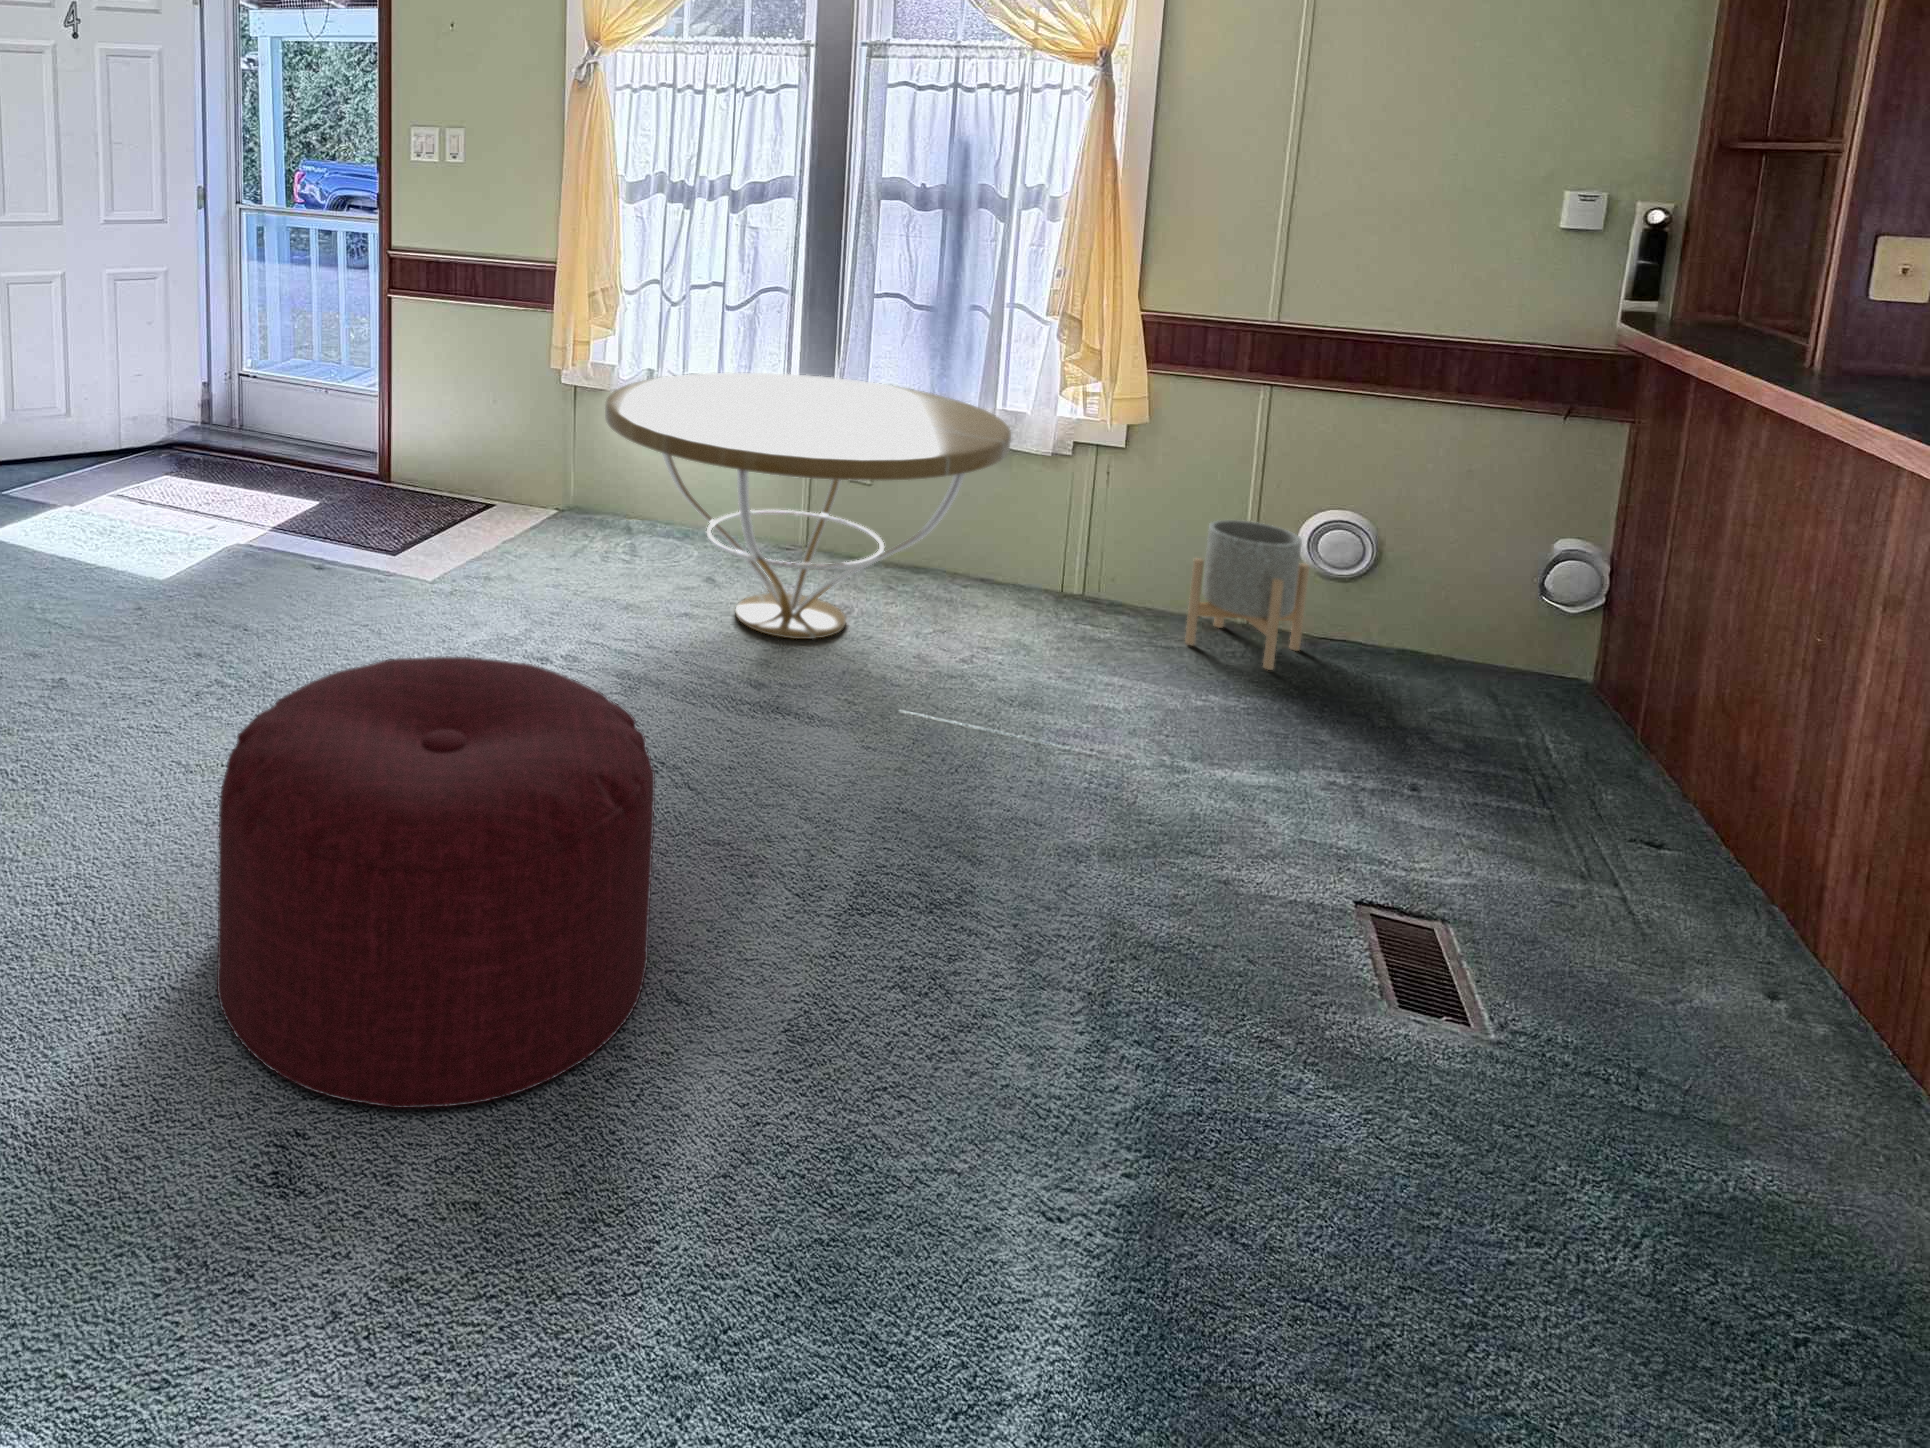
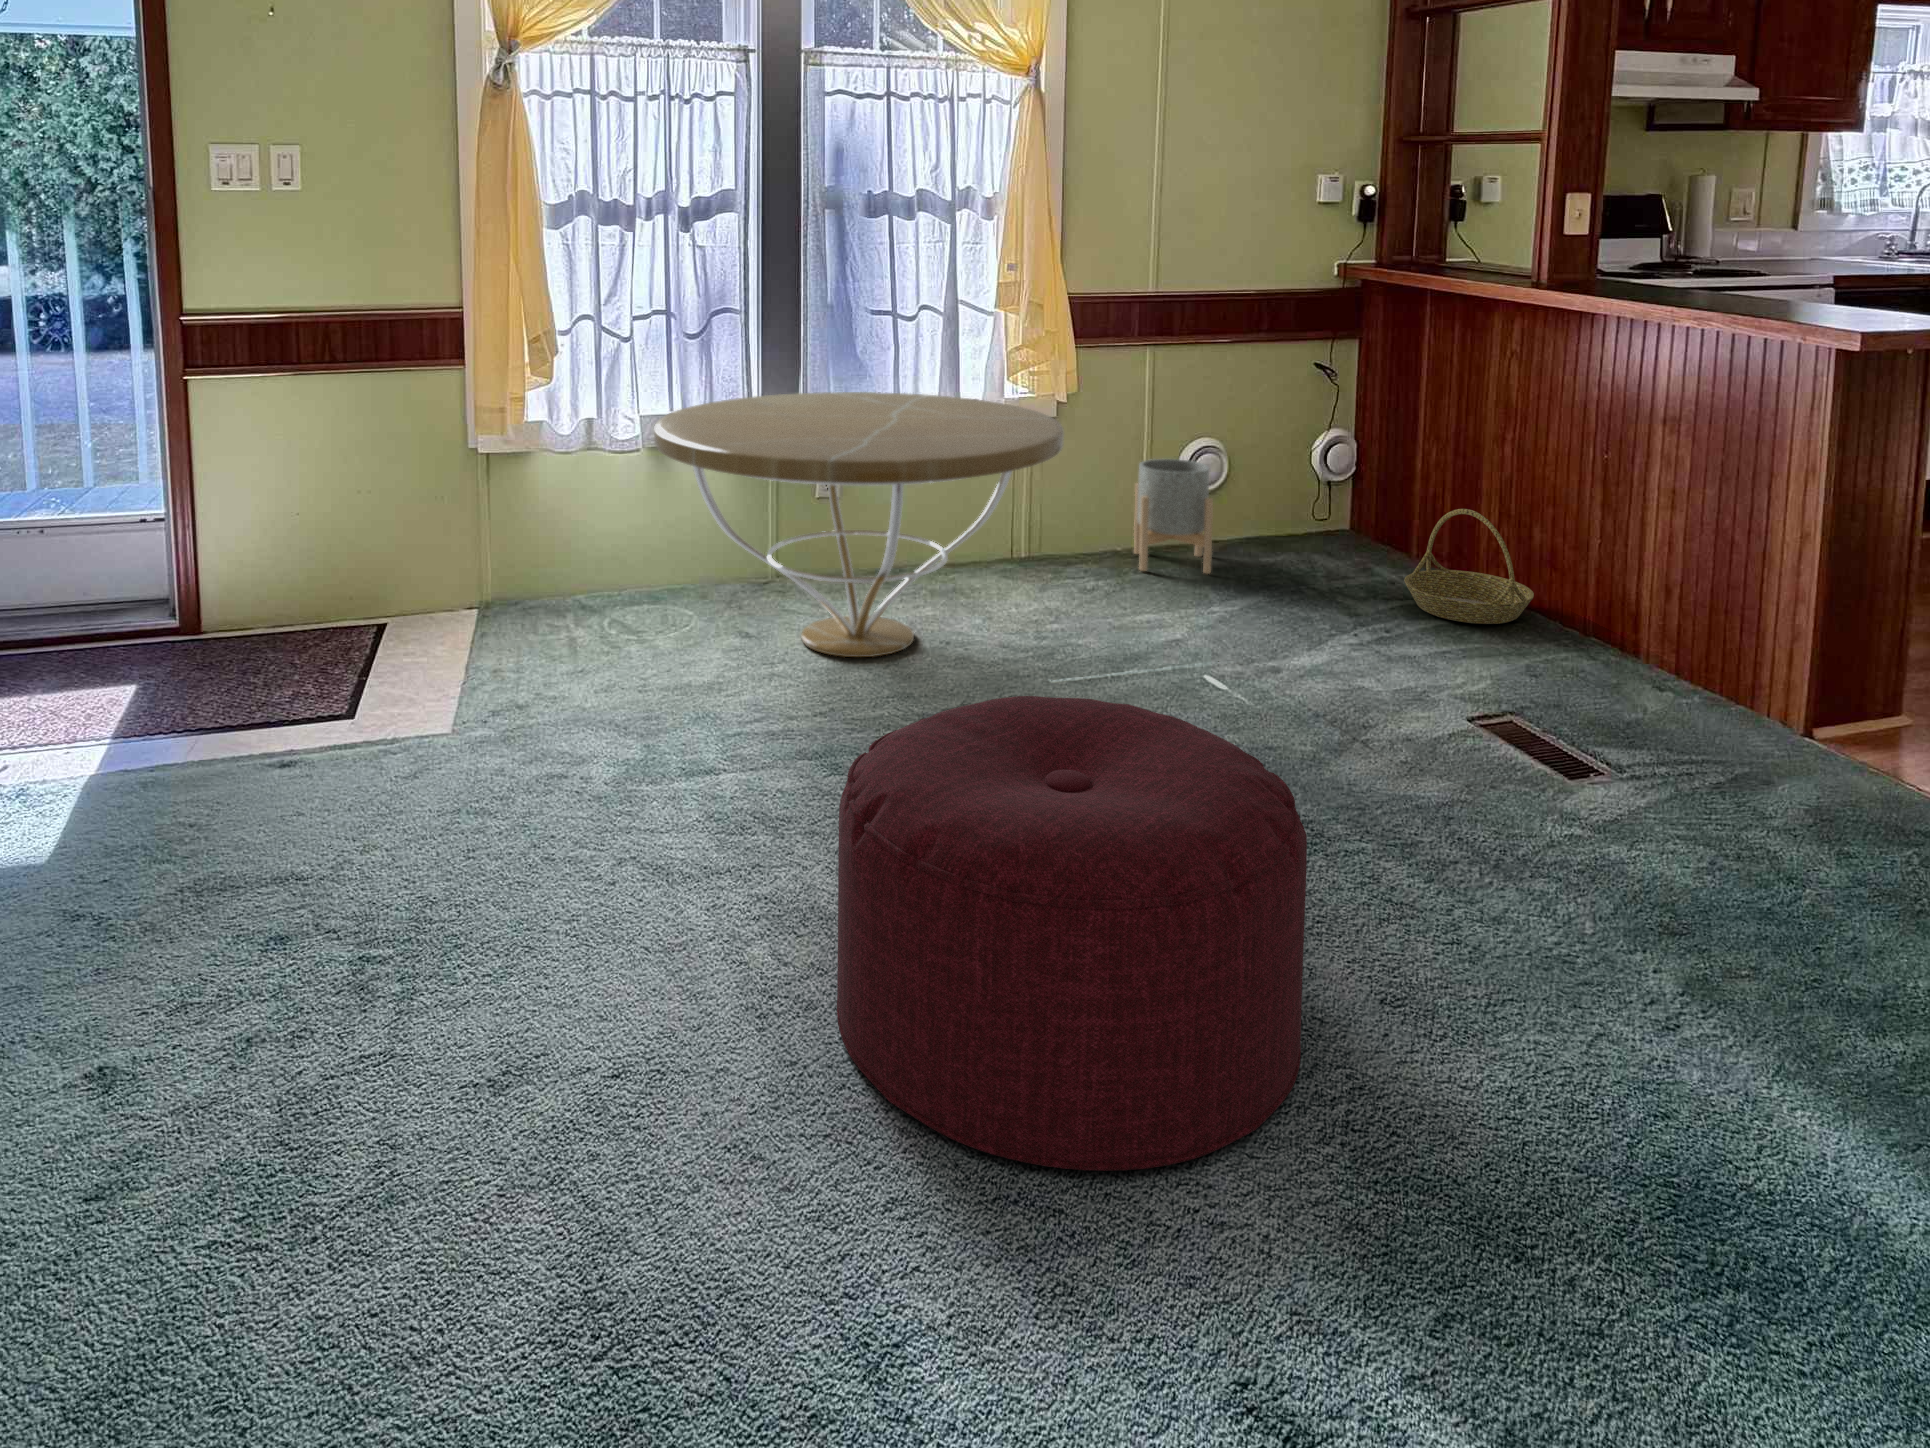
basket: none [1495,678,1712,858] -> present [1404,509,1534,624]

